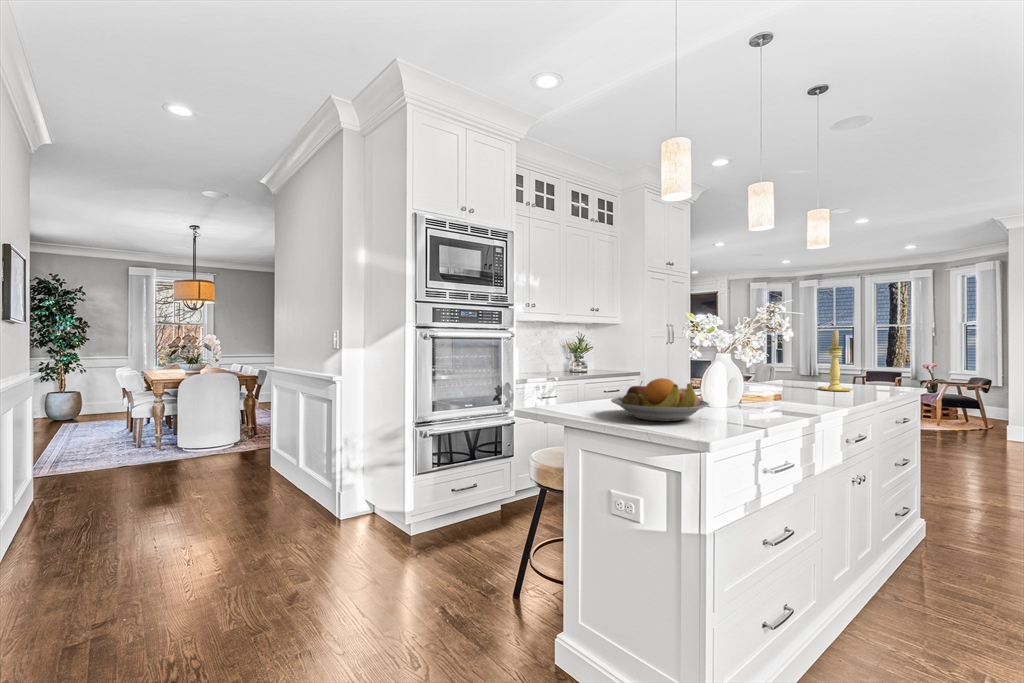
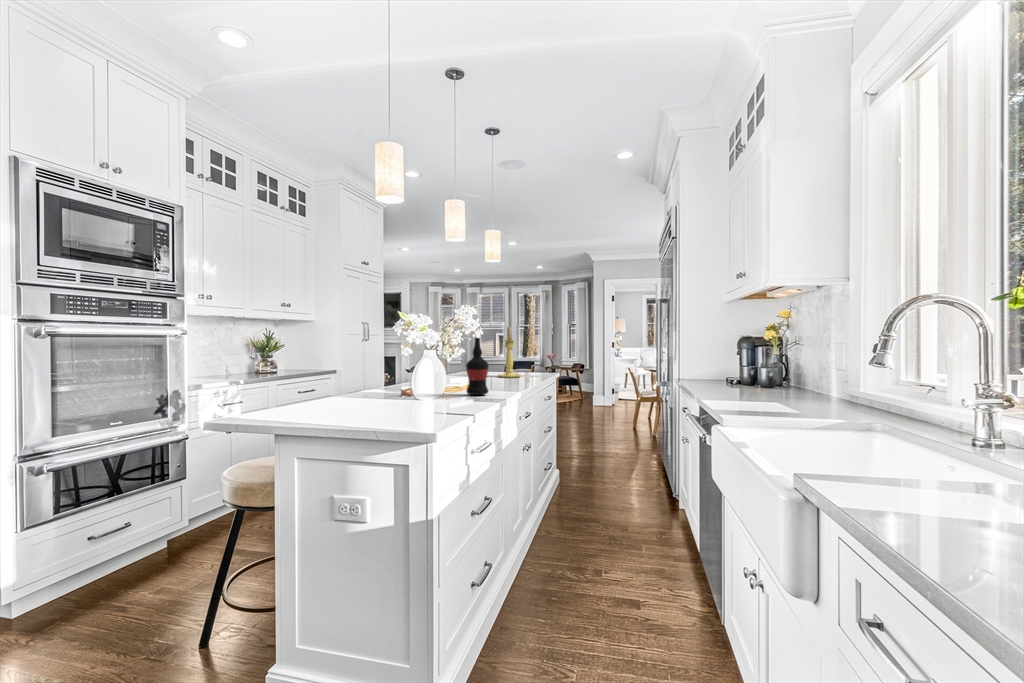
wine bottle: none [765,338,793,409] -> present [466,338,488,395]
fruit bowl: present [611,378,709,421] -> none [326,372,427,416]

